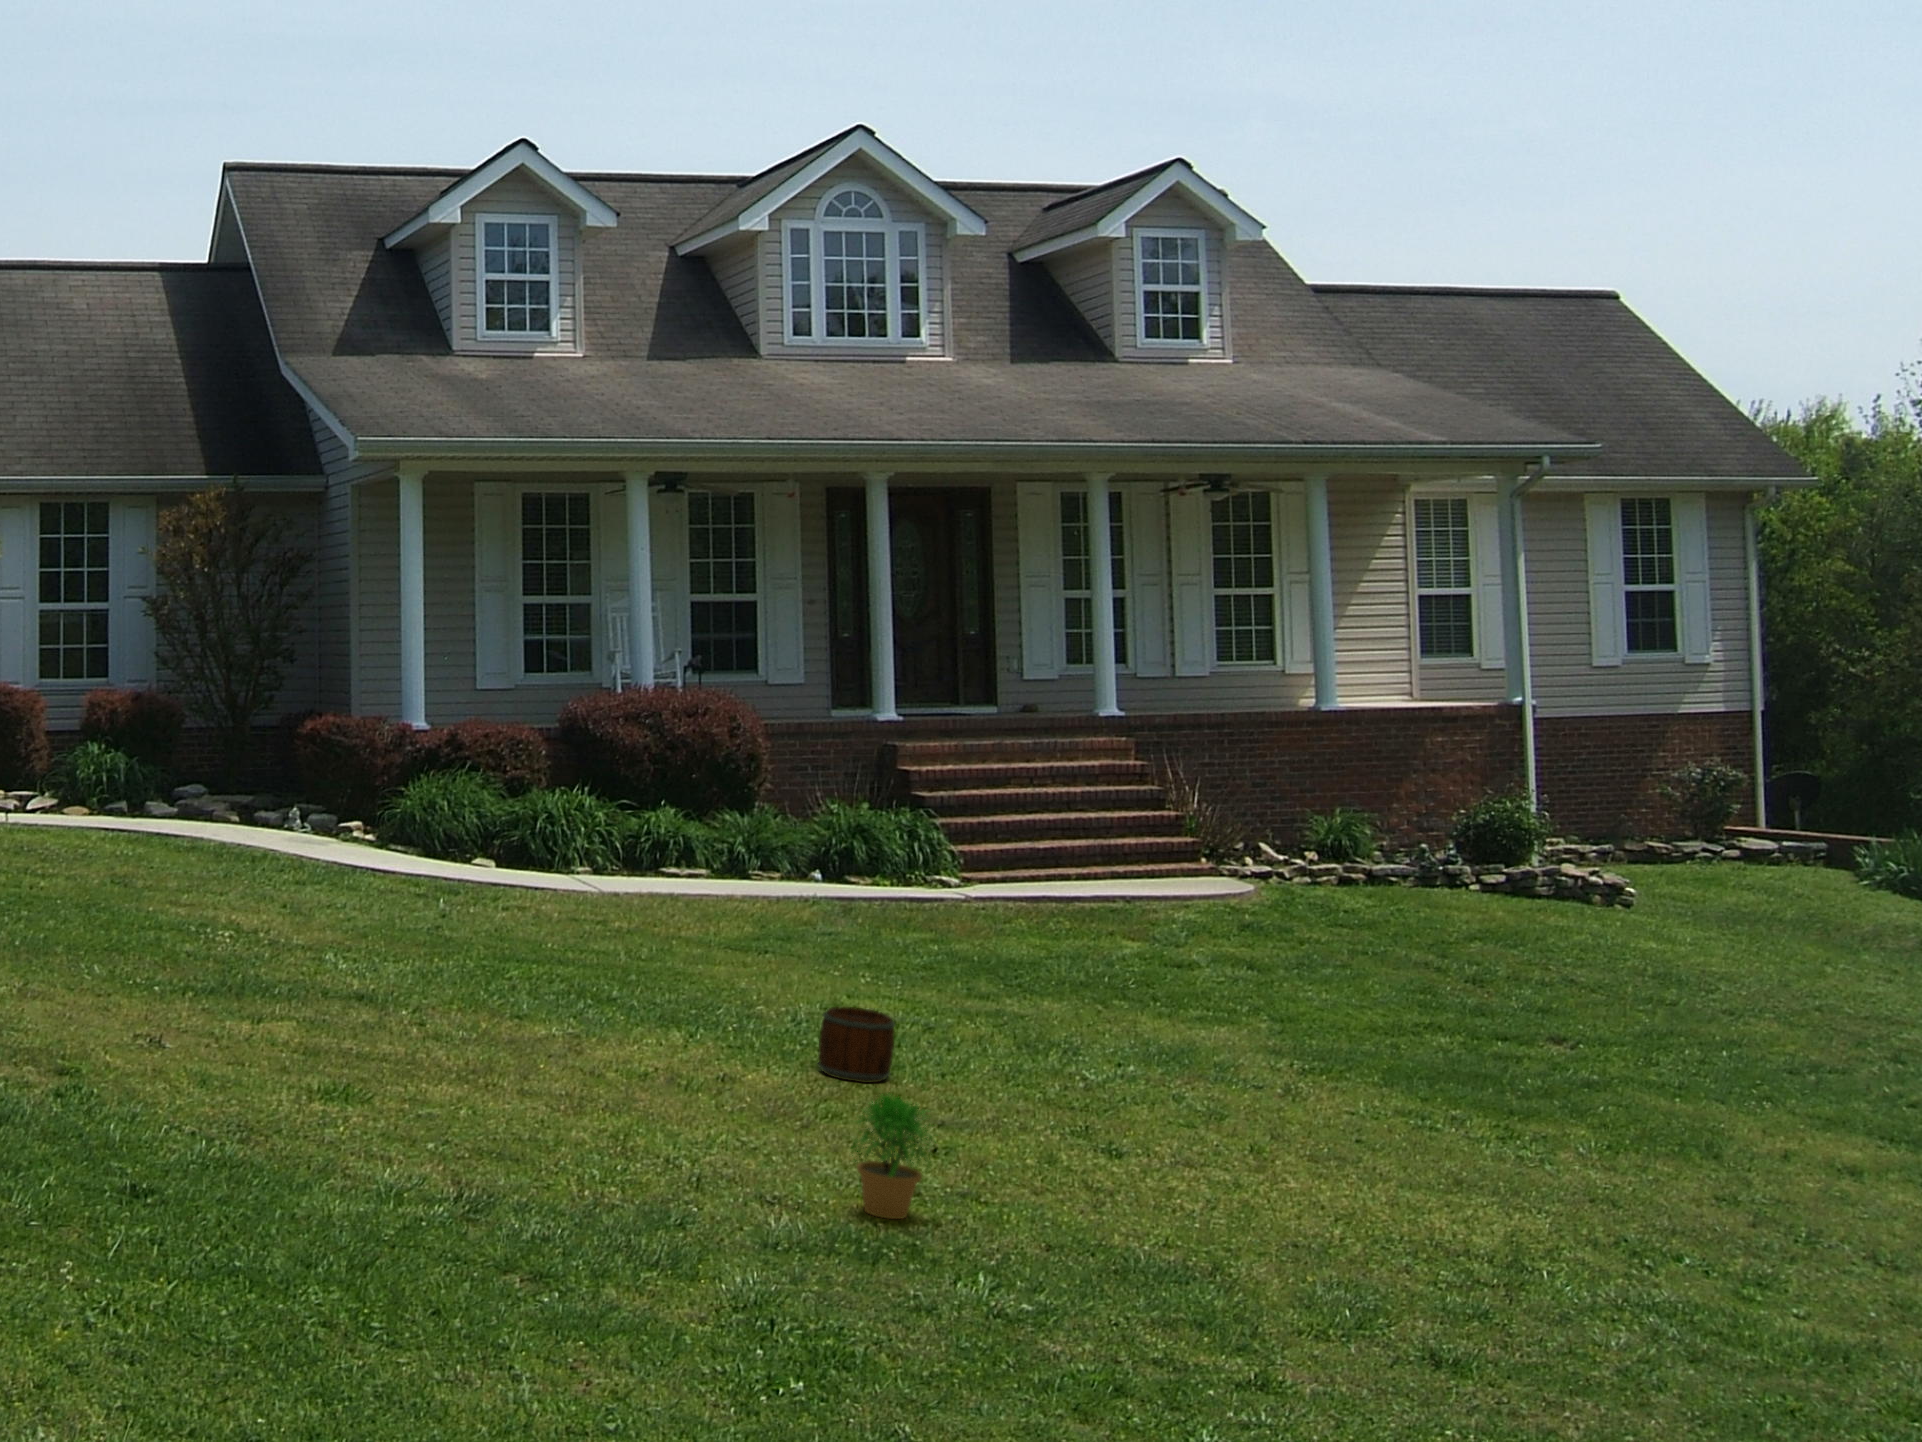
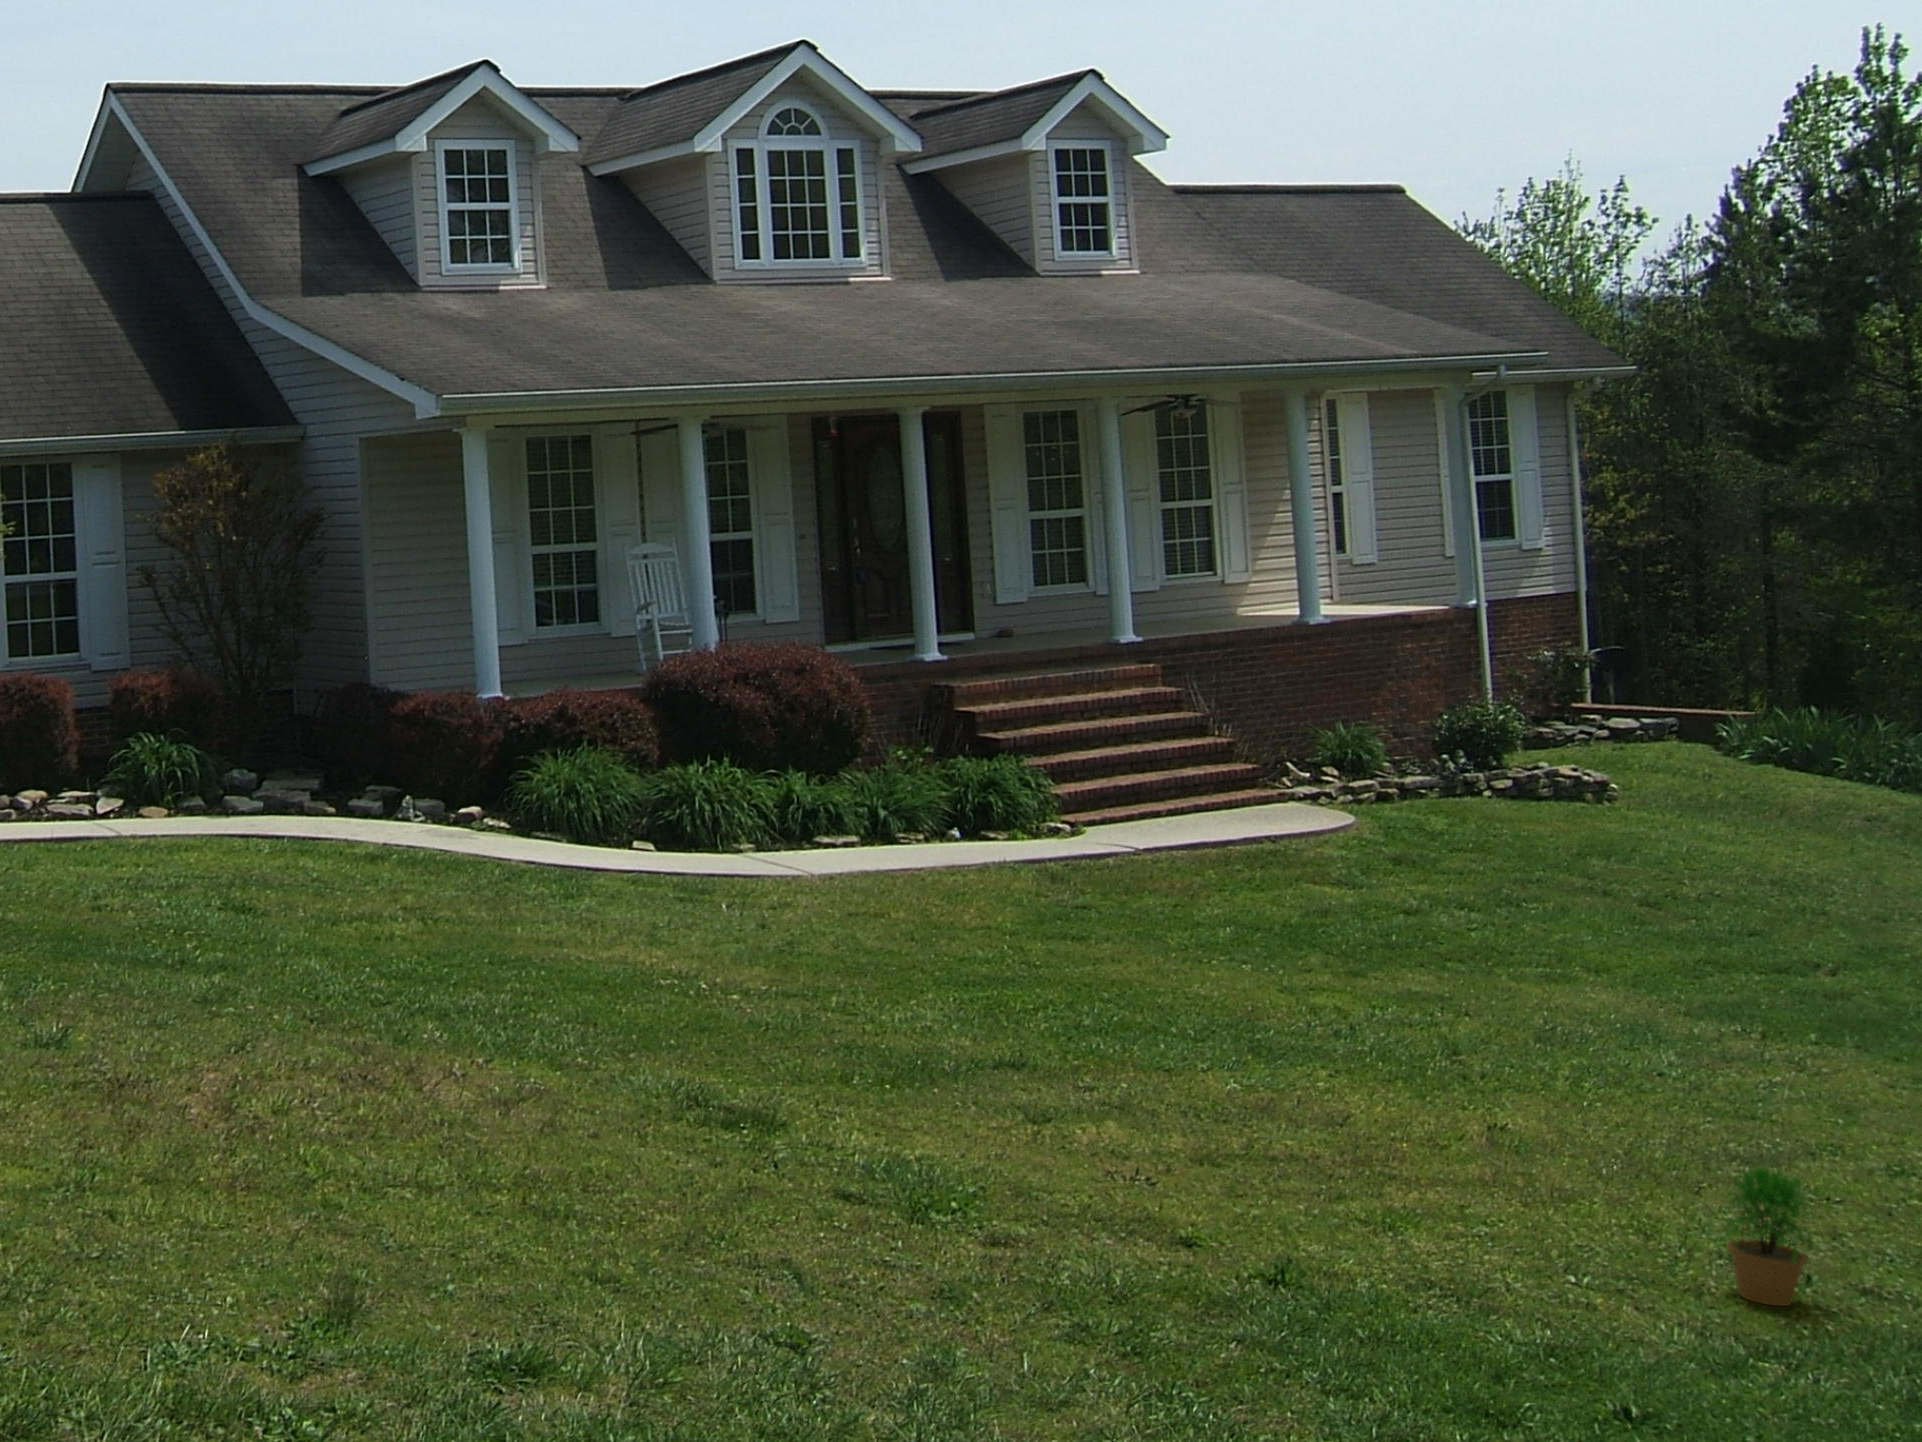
bucket: present [818,1007,895,1083] -> none [1373,1027,1459,1111]

